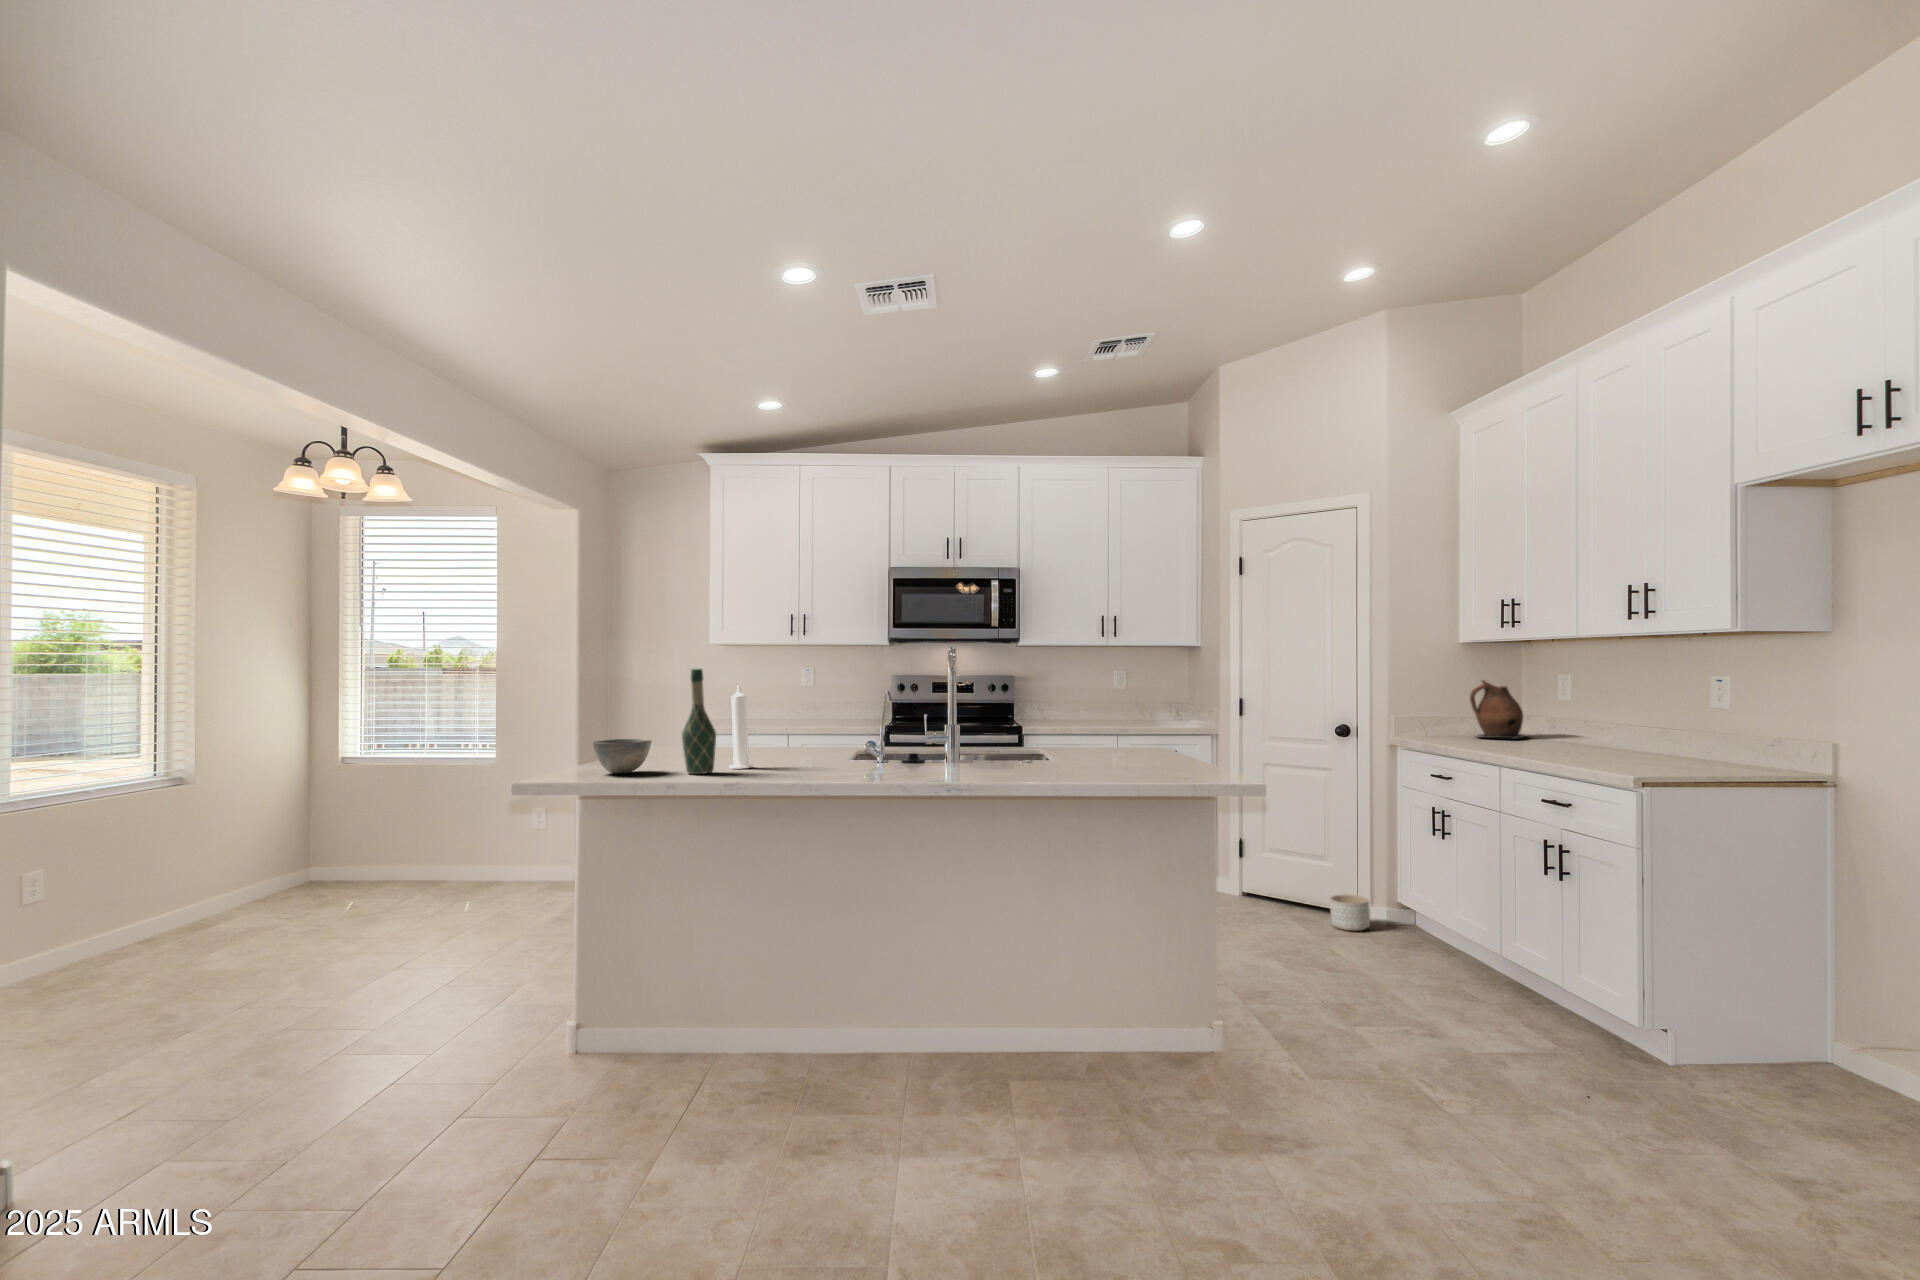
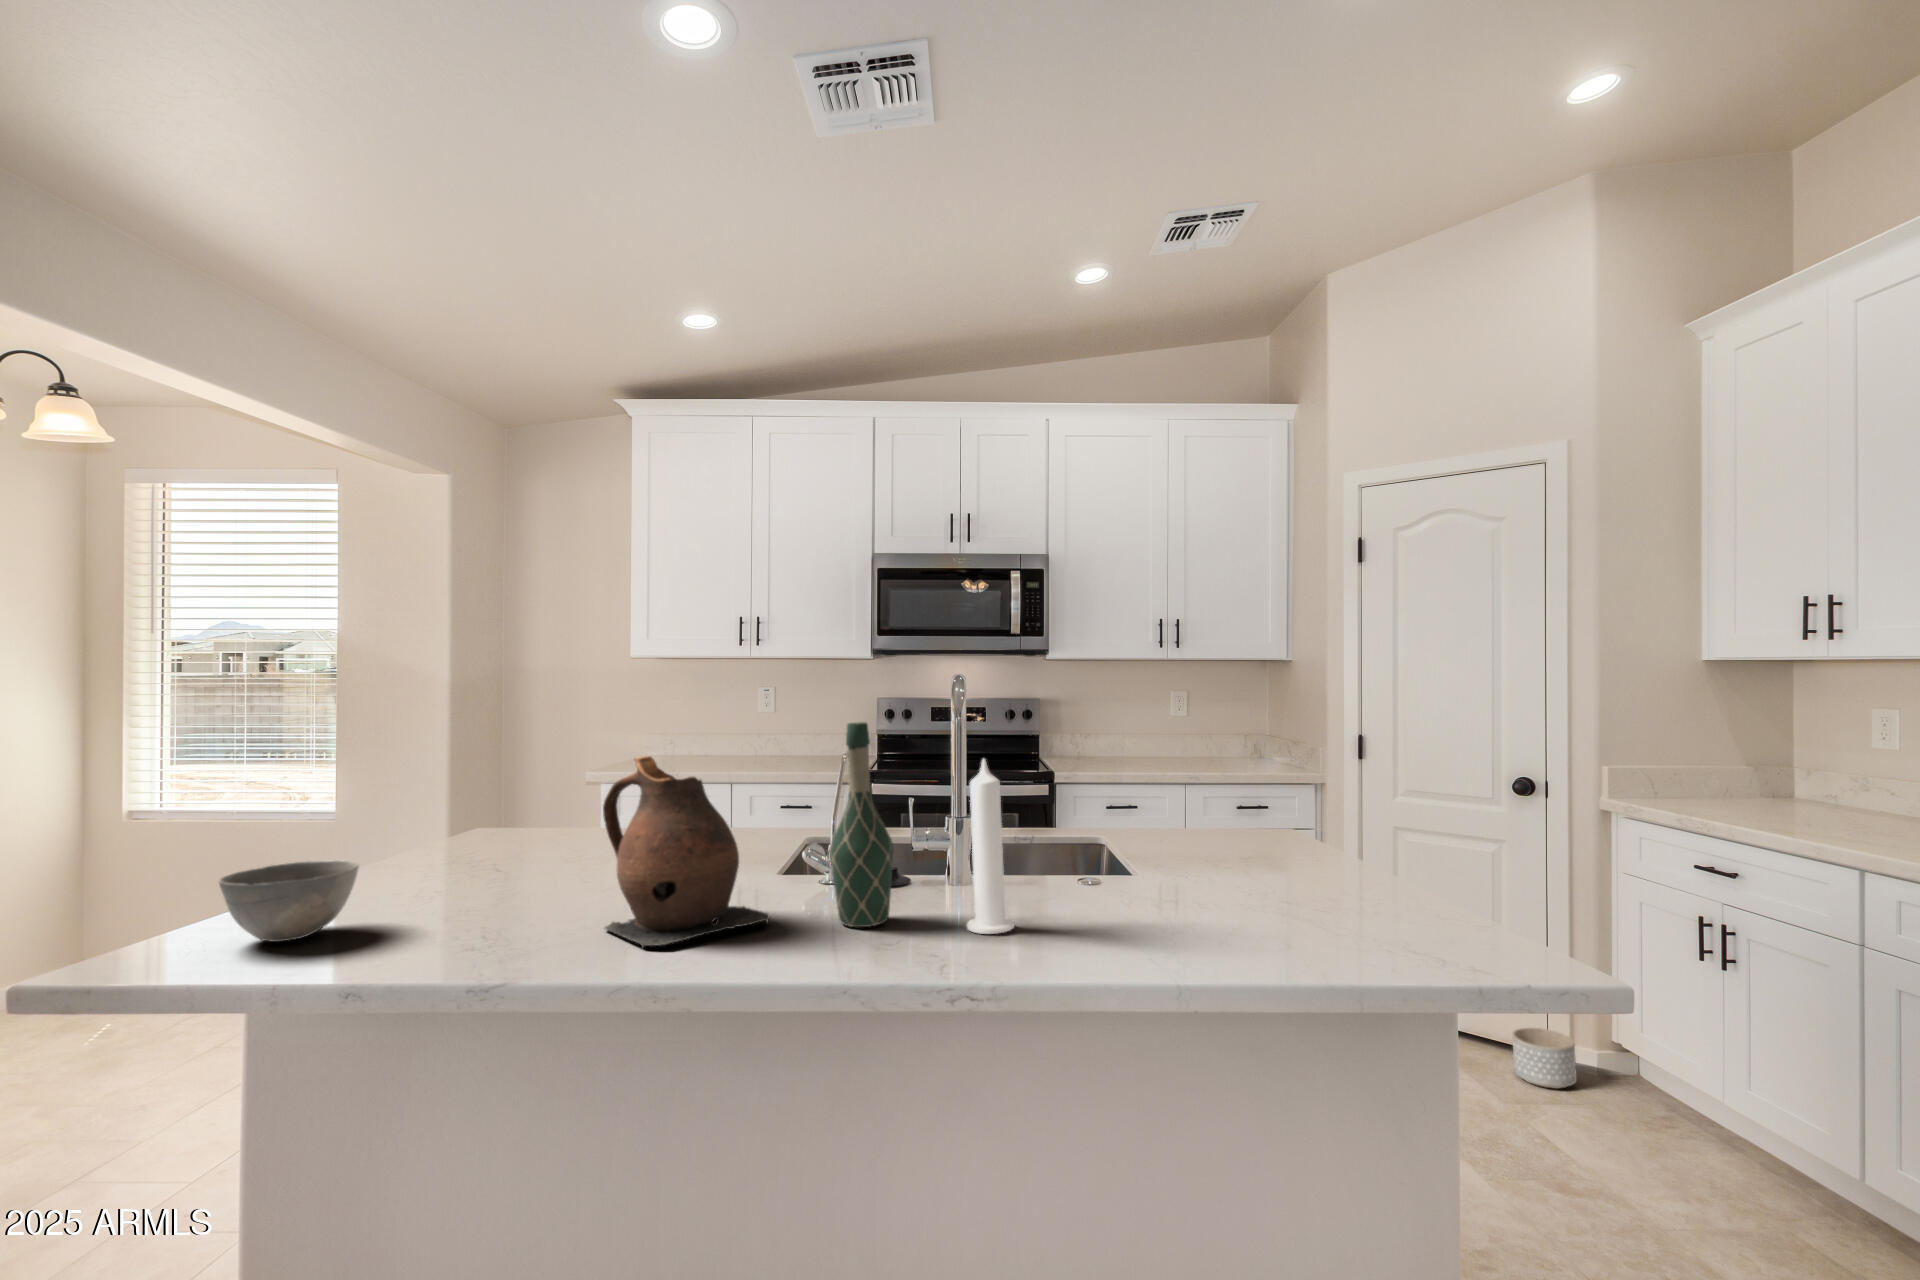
wine bottle: present [682,669,716,774] -> present [830,722,893,927]
ceramic pitcher: present [1470,680,1527,739] -> present [603,756,769,948]
candle: present [730,685,753,769] -> present [967,759,1014,934]

